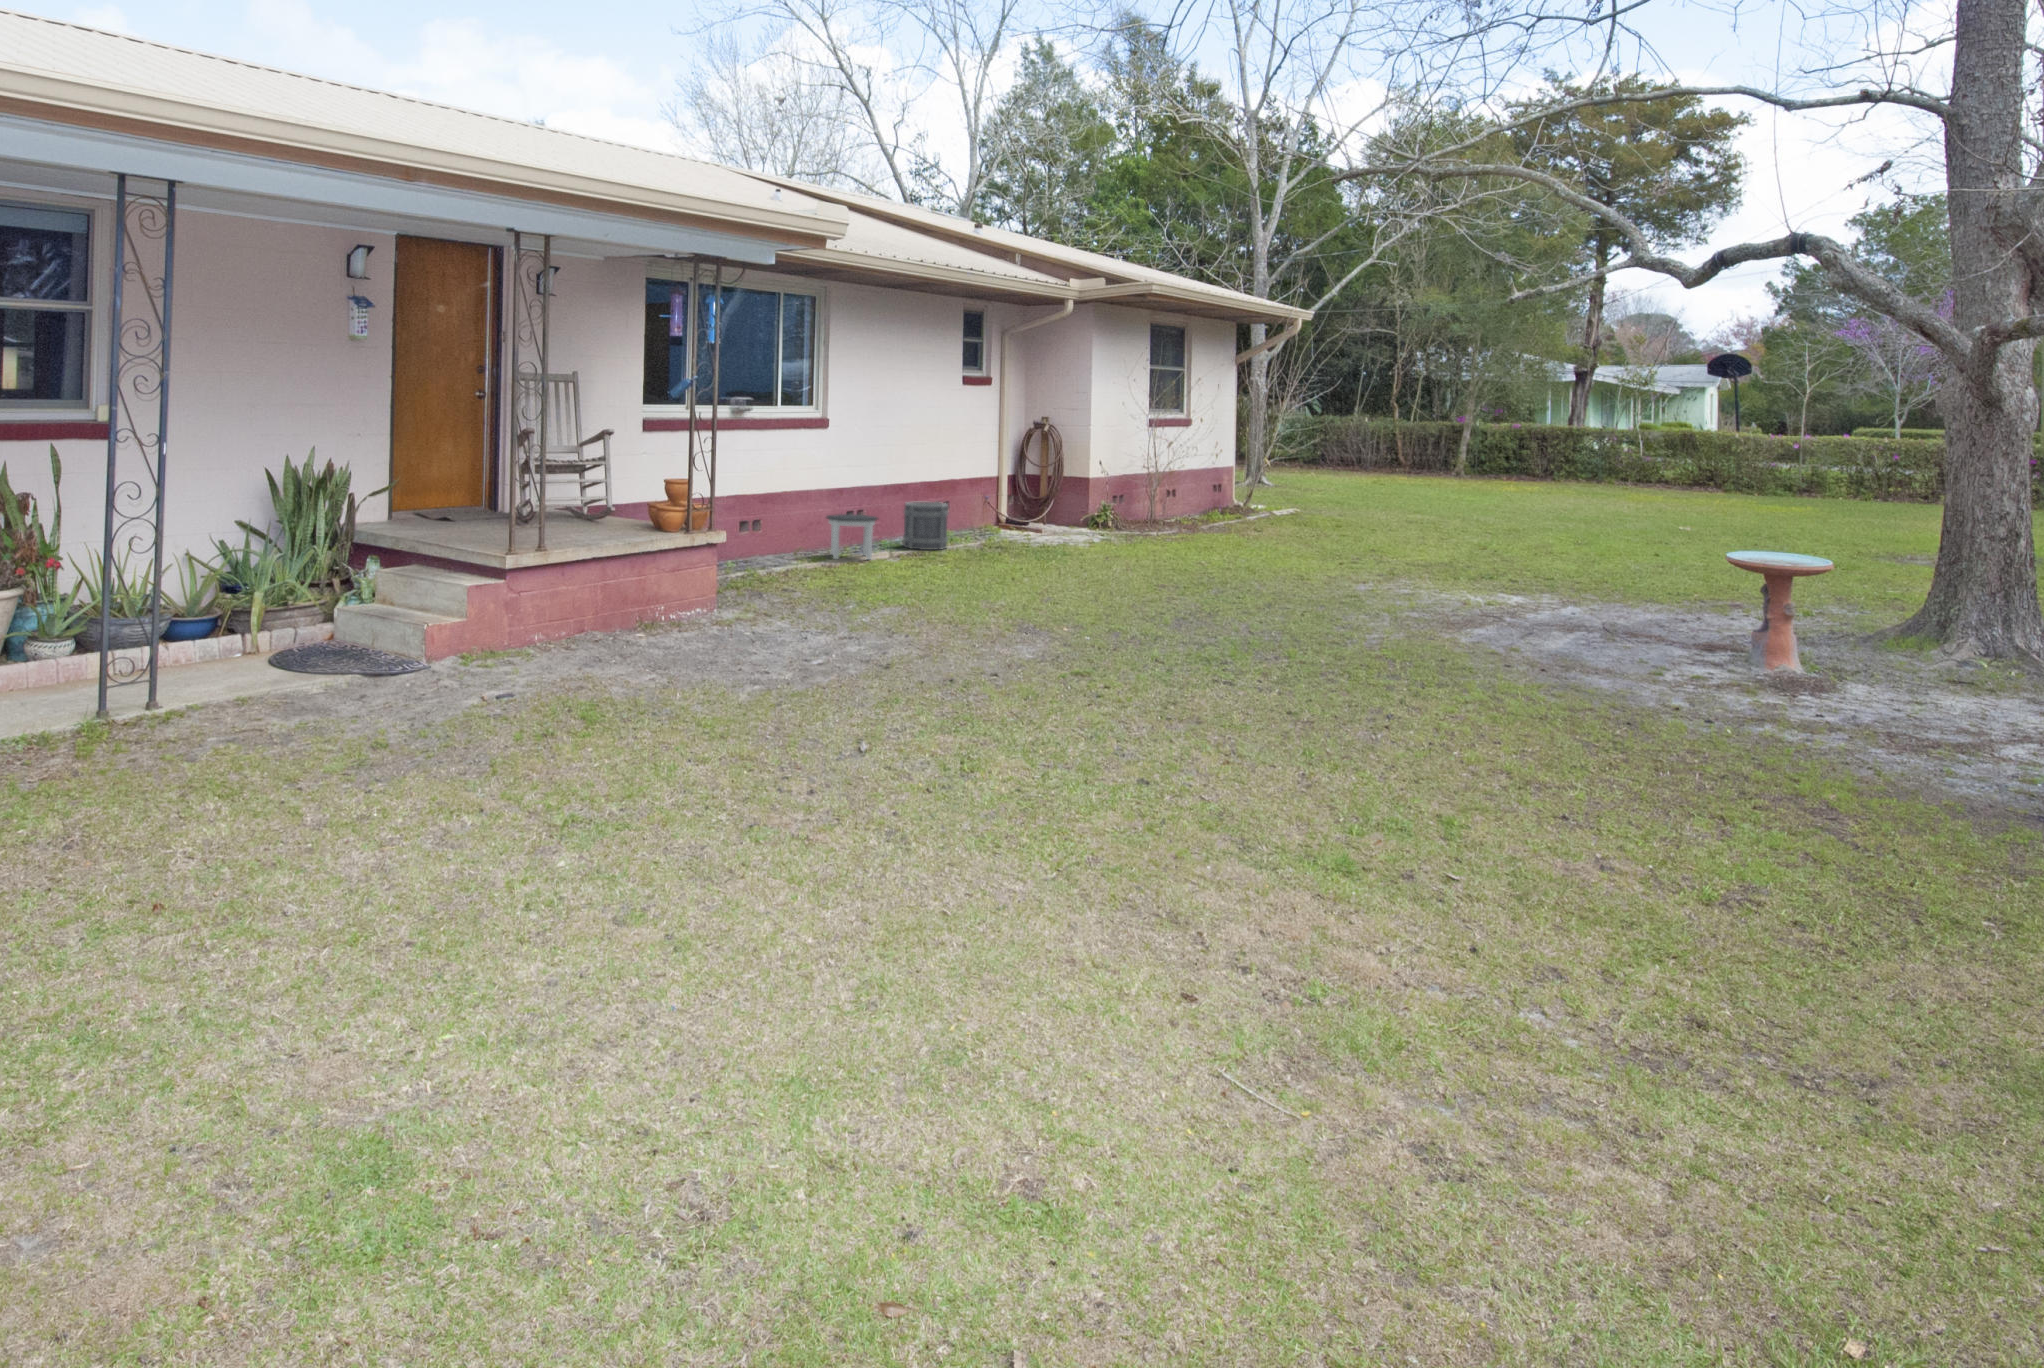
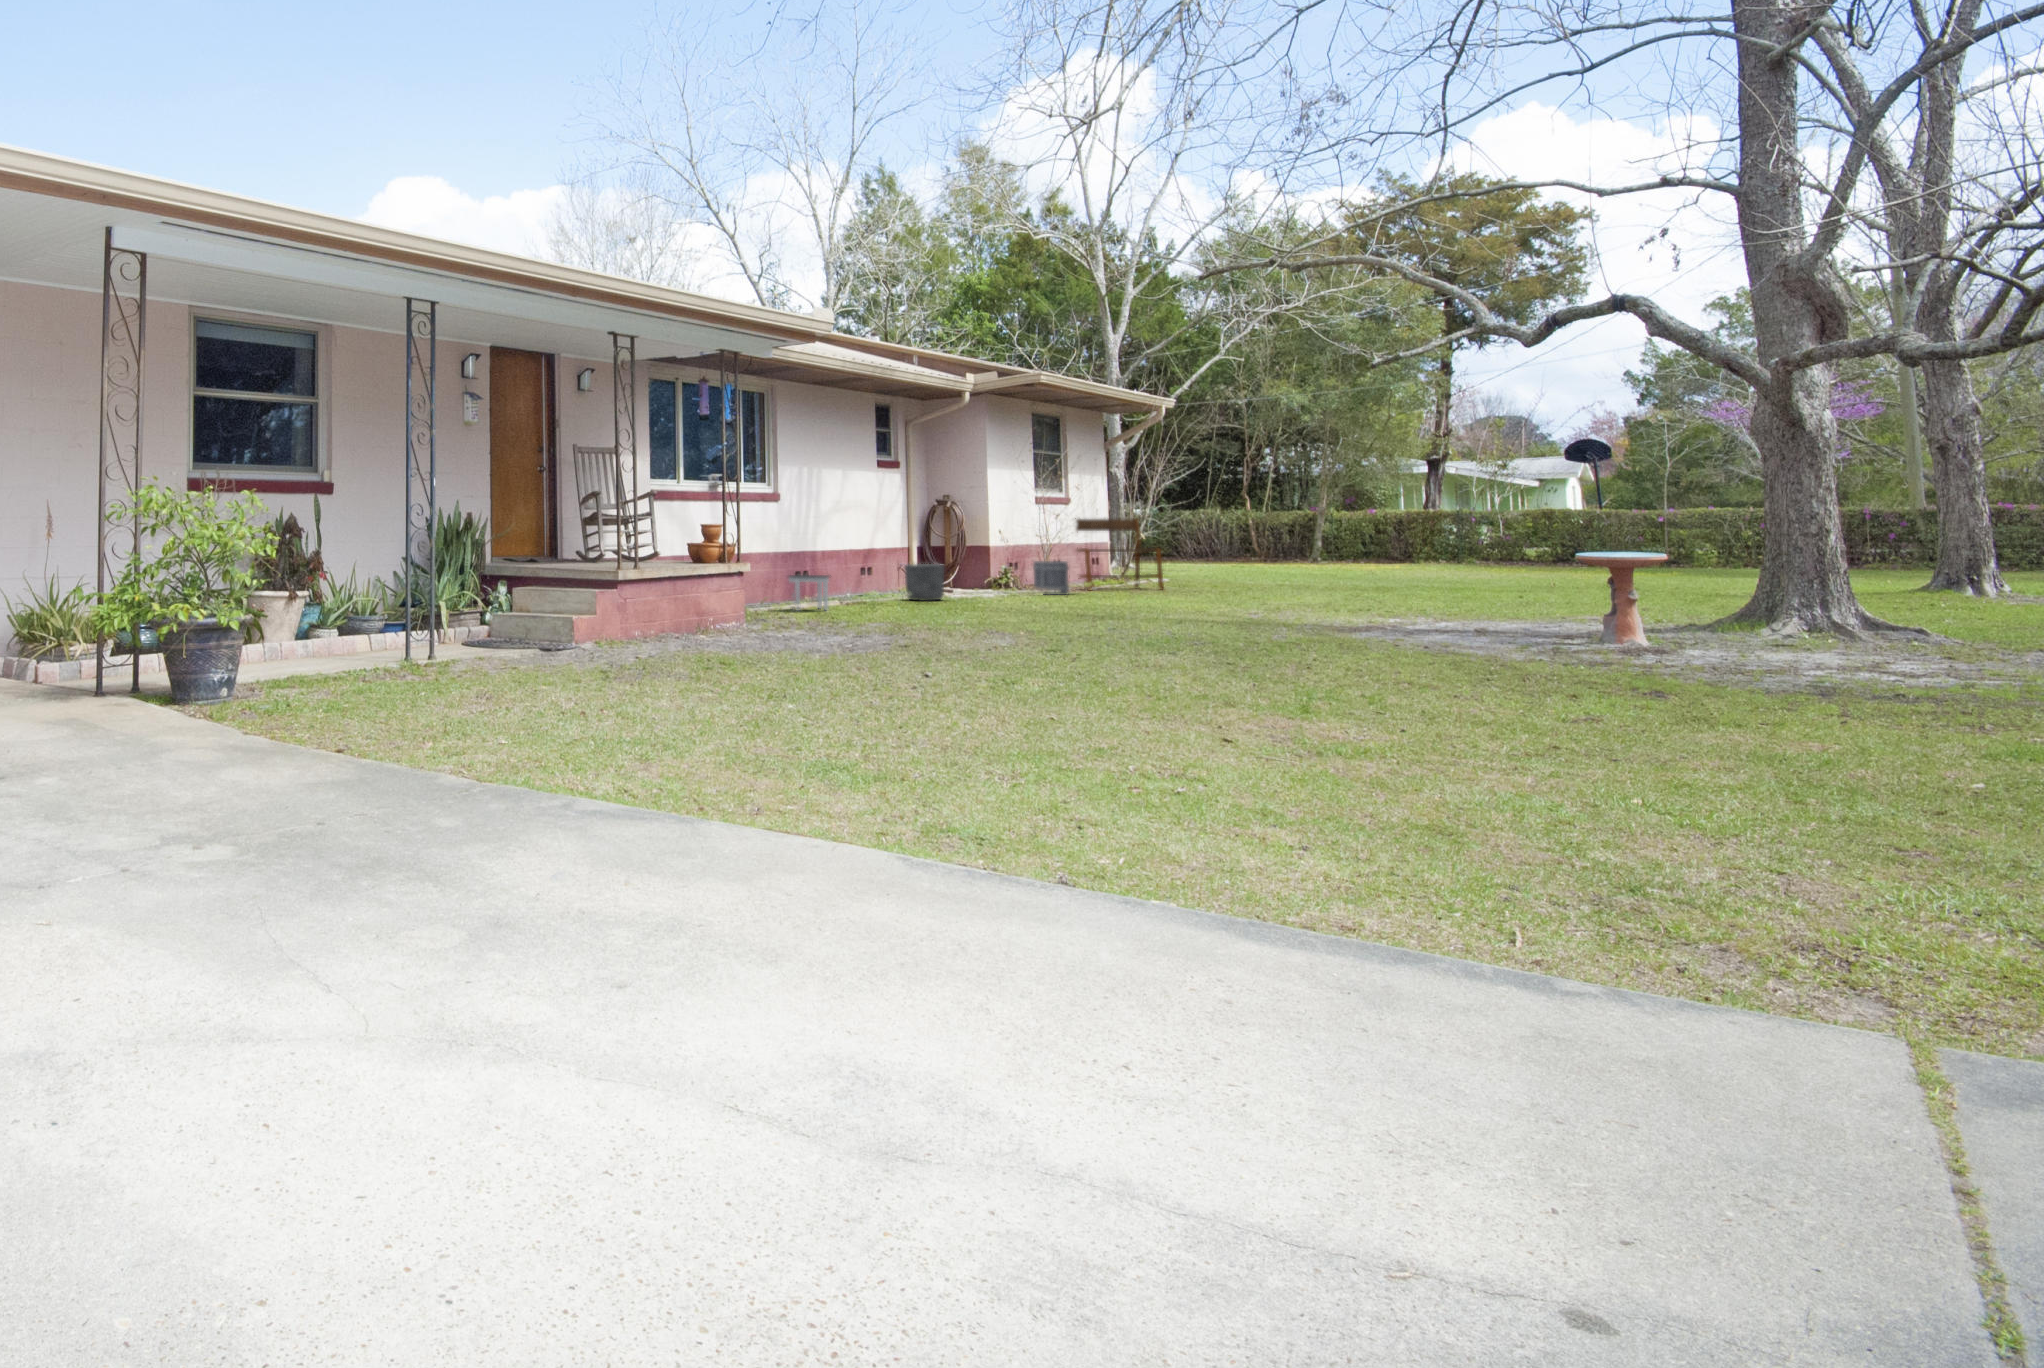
bench: none [1183,438,1282,521] -> present [1075,518,1164,590]
planter: none [984,495,1028,539] -> present [904,564,944,601]
bucket: present [903,502,949,550] -> present [1033,561,1069,595]

